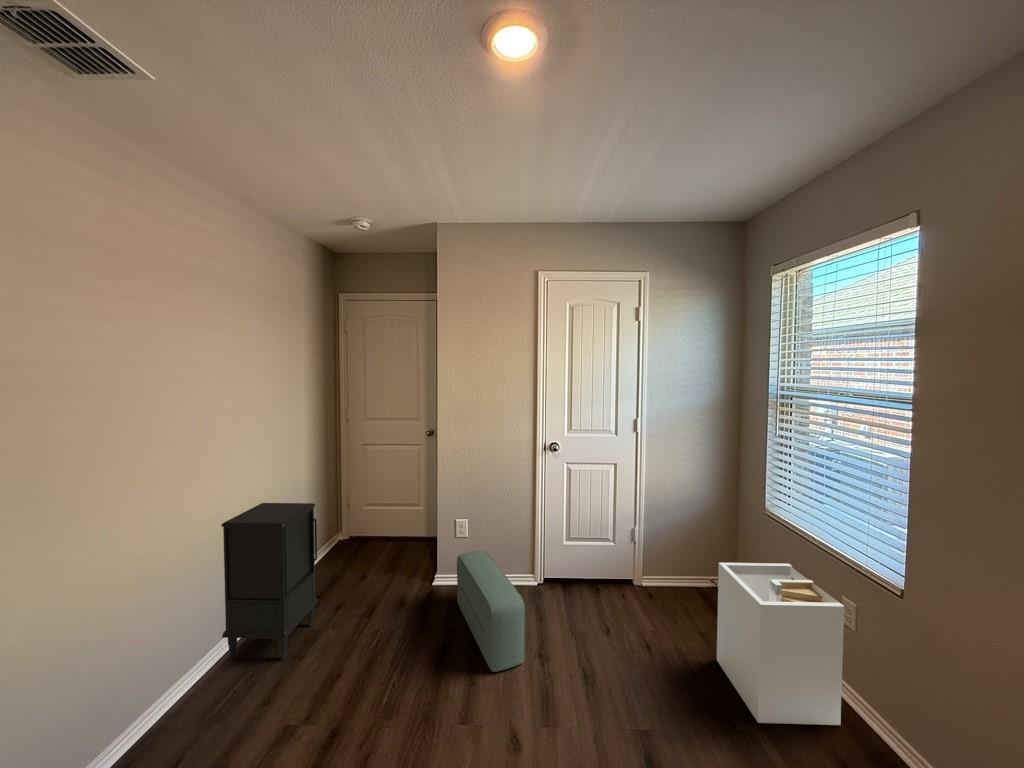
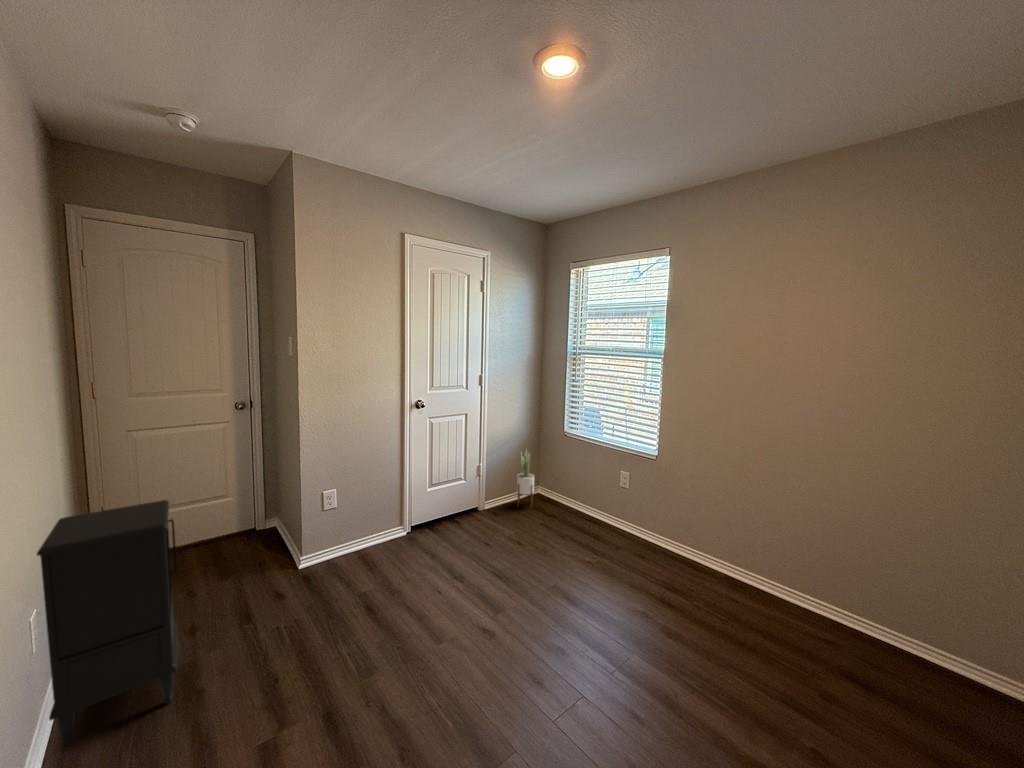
potted plant: none [688,520,715,605] -> present [517,452,534,507]
pouf: present [457,551,525,672] -> none [344,511,448,600]
laundry hamper: present [717,563,844,725] -> none [558,460,629,554]

